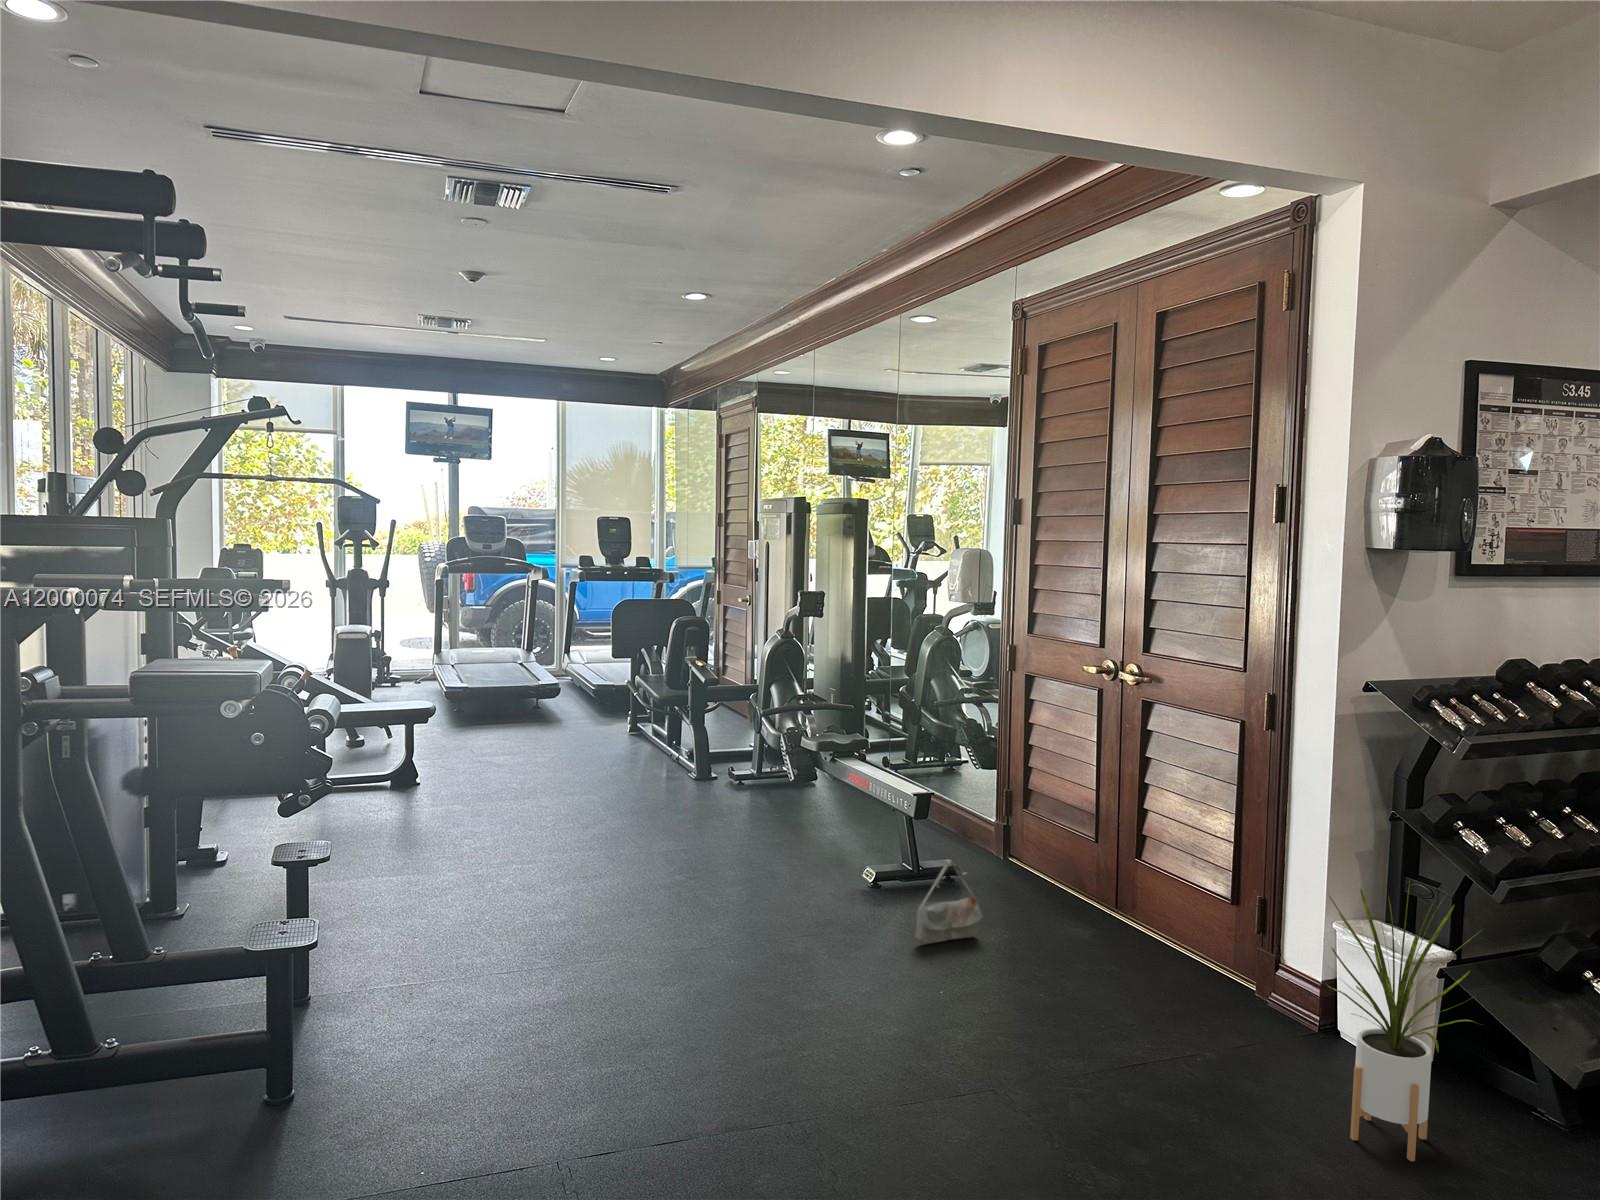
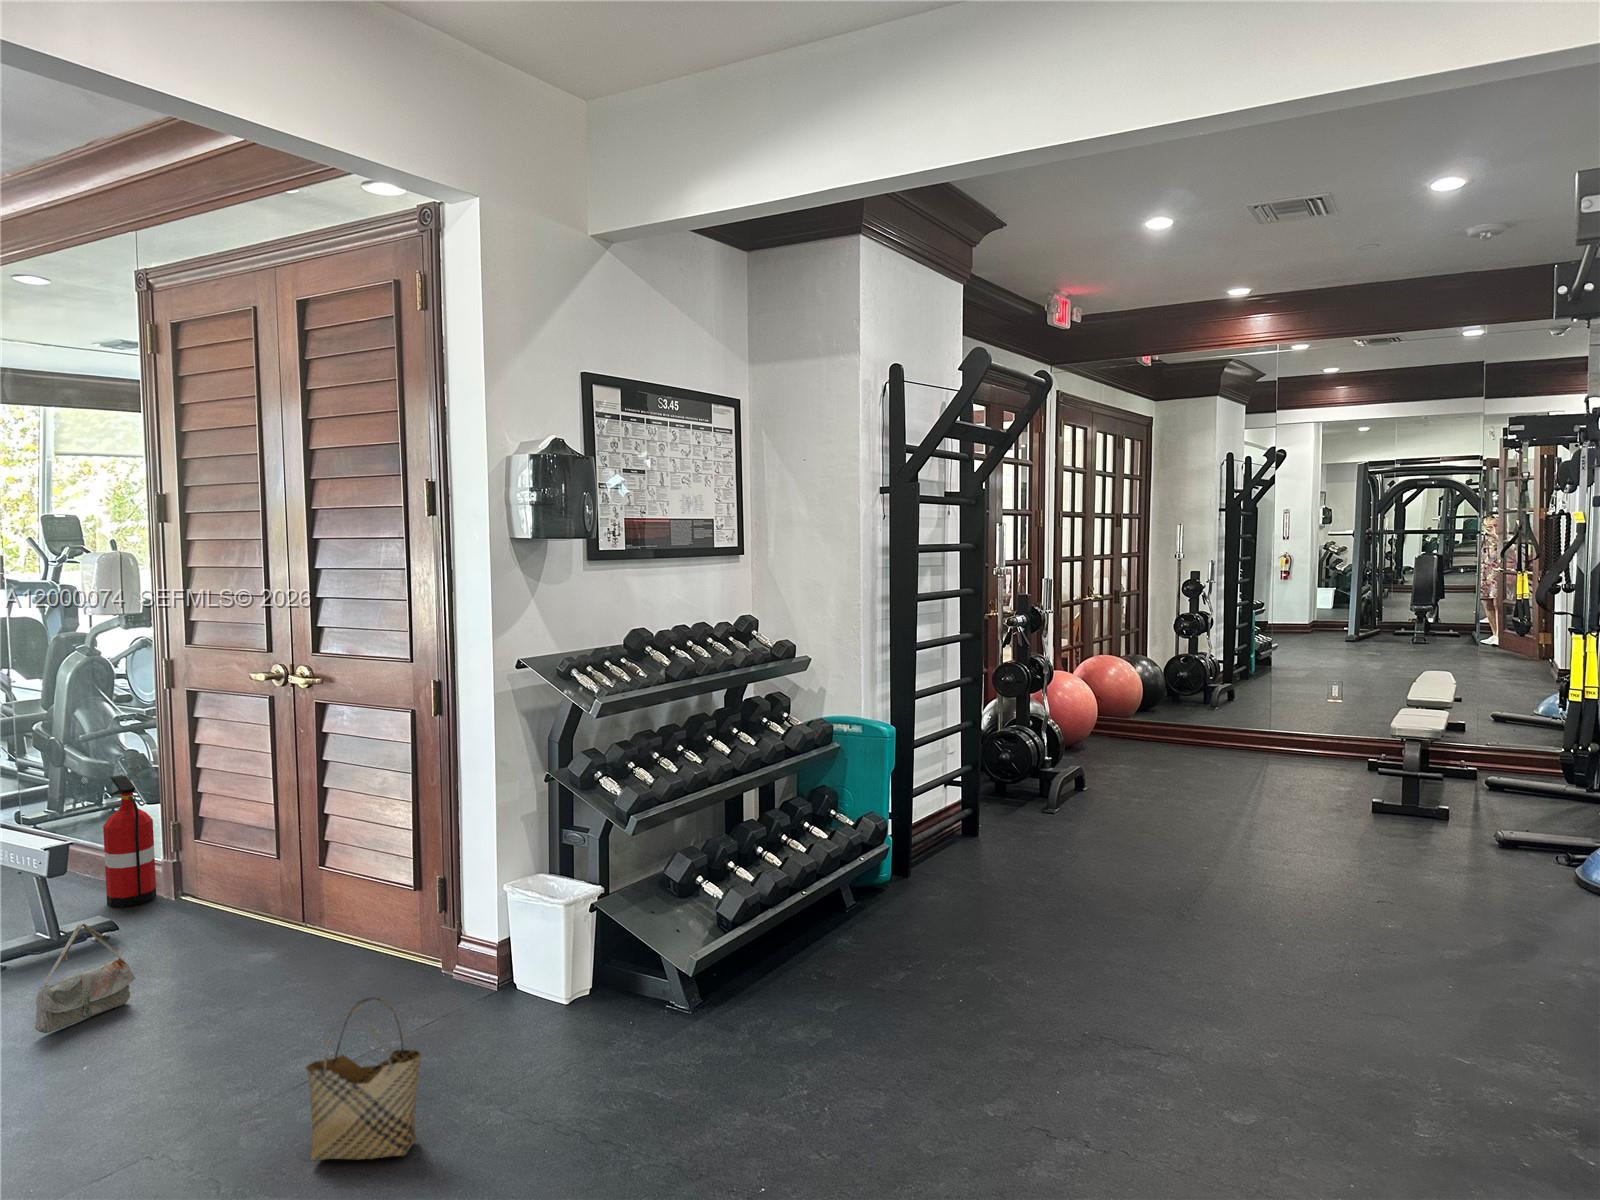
fire extinguisher: none [949,741,987,855] -> present [103,775,156,907]
house plant: present [1326,881,1478,1161] -> none [483,834,616,1089]
woven basket: none [1146,994,1257,1159] -> present [306,997,421,1161]

